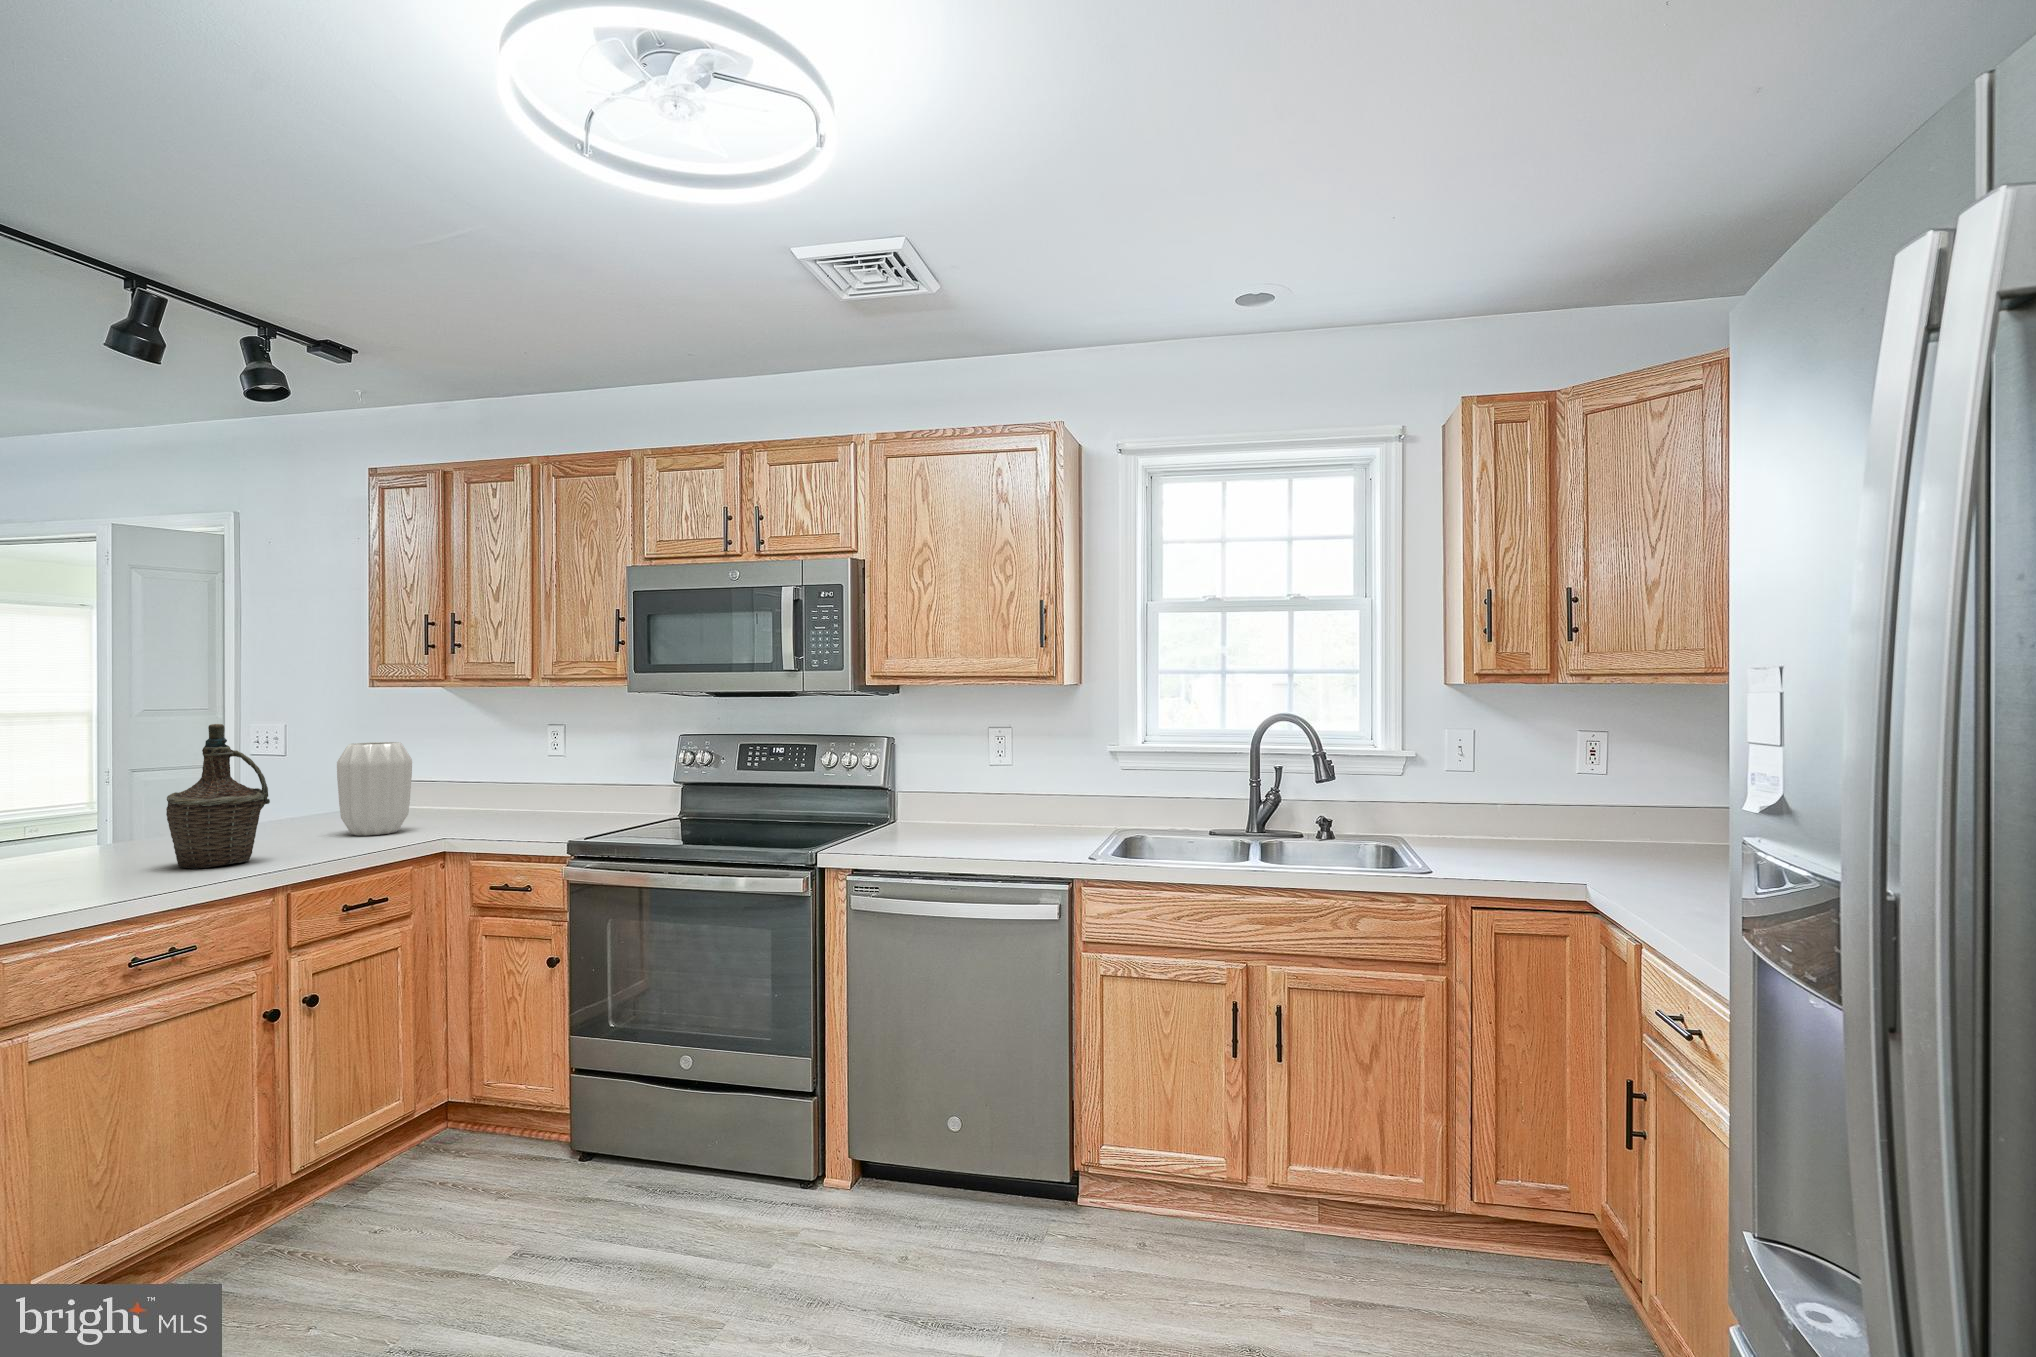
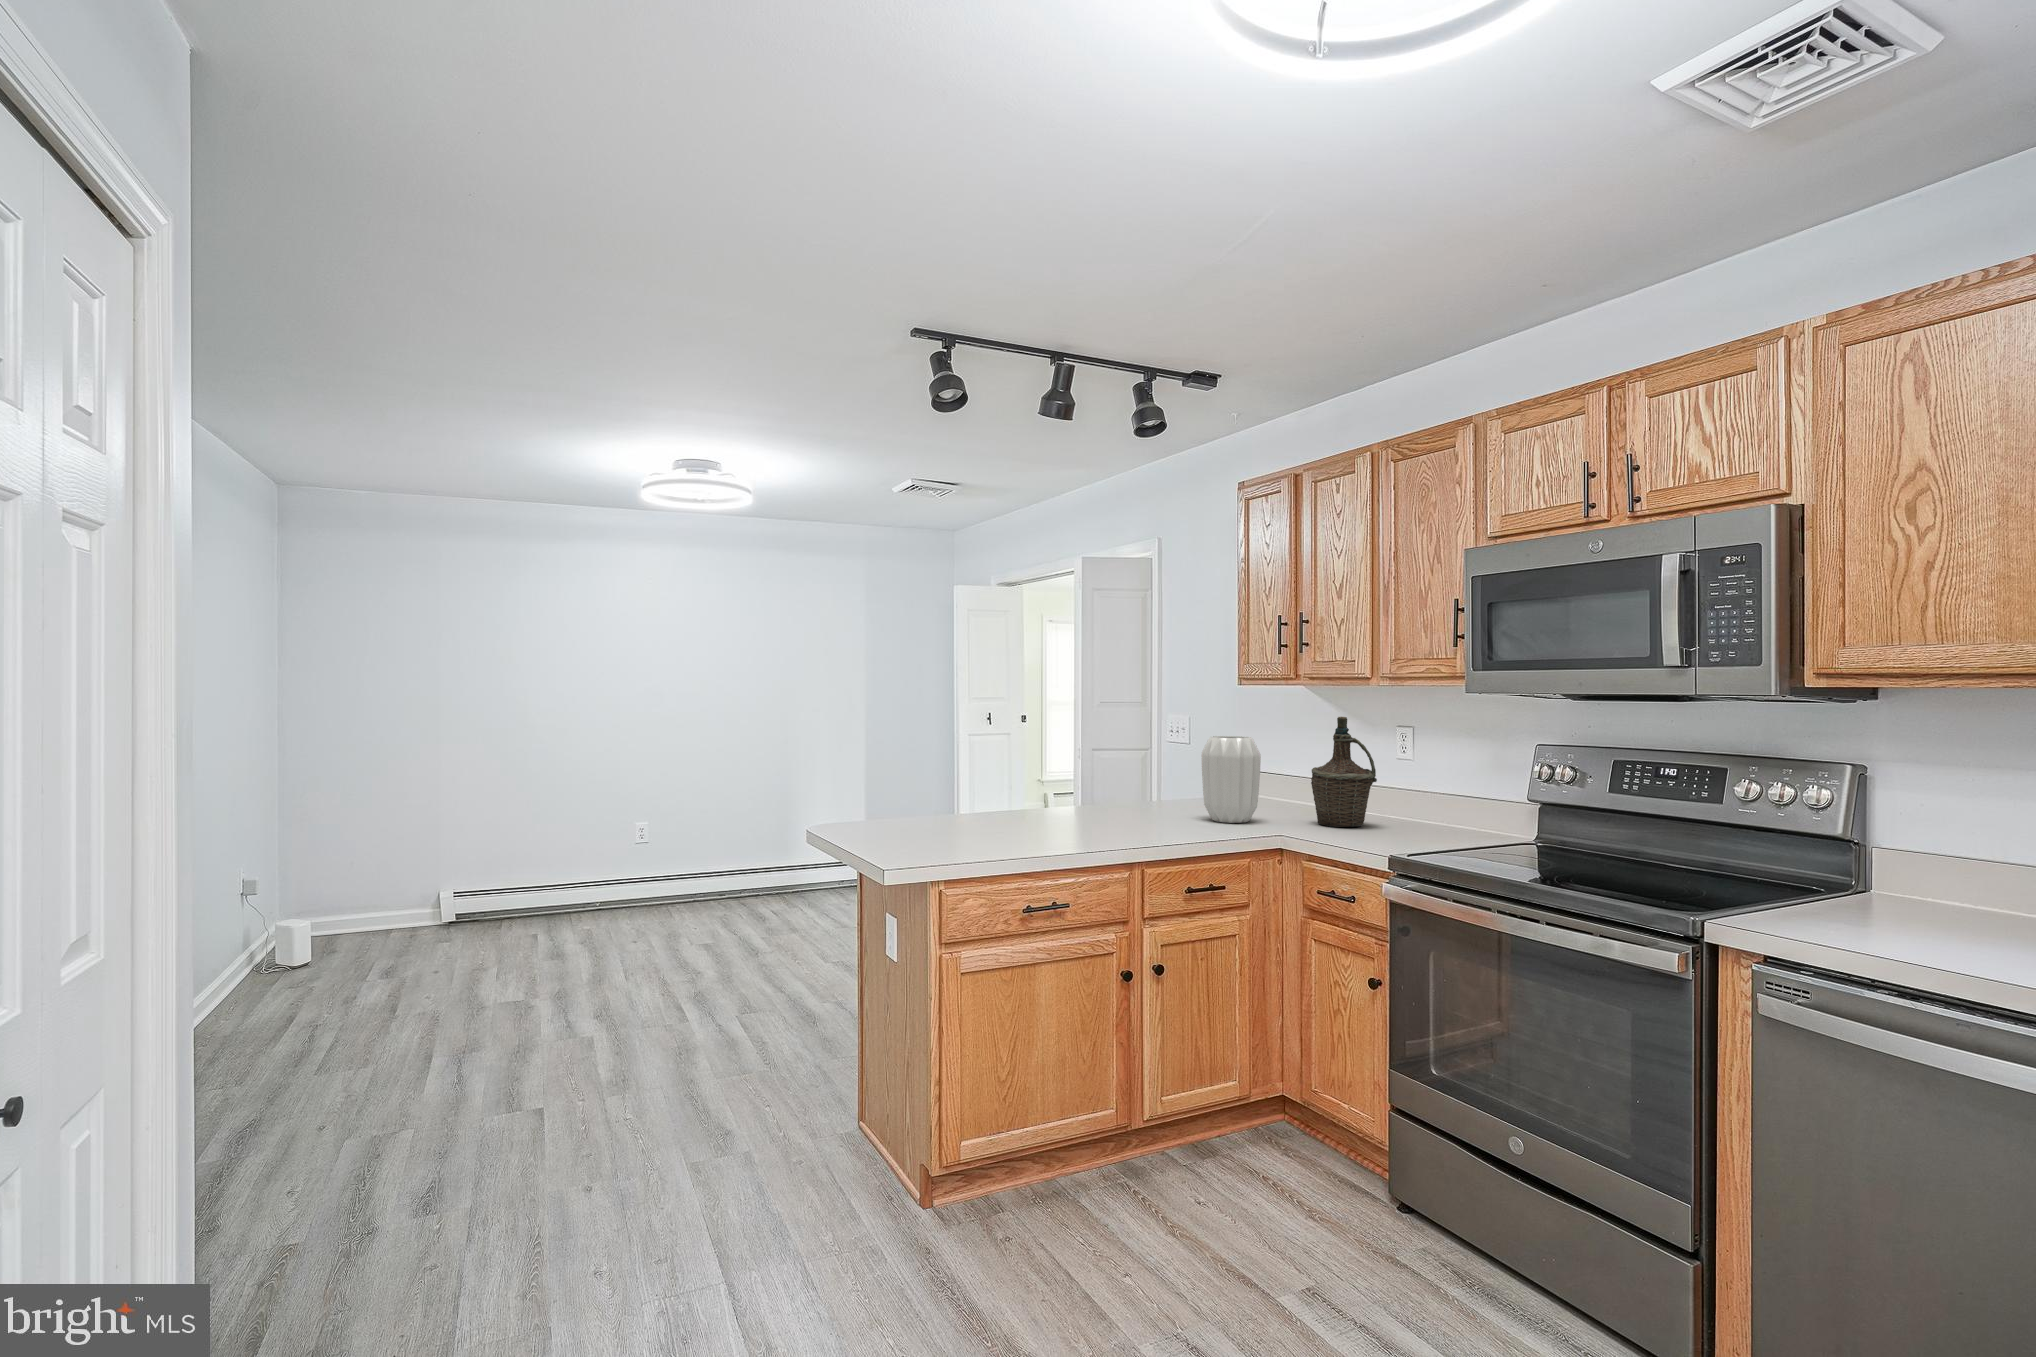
bottle: present [166,724,270,869] -> present [1311,717,1377,827]

